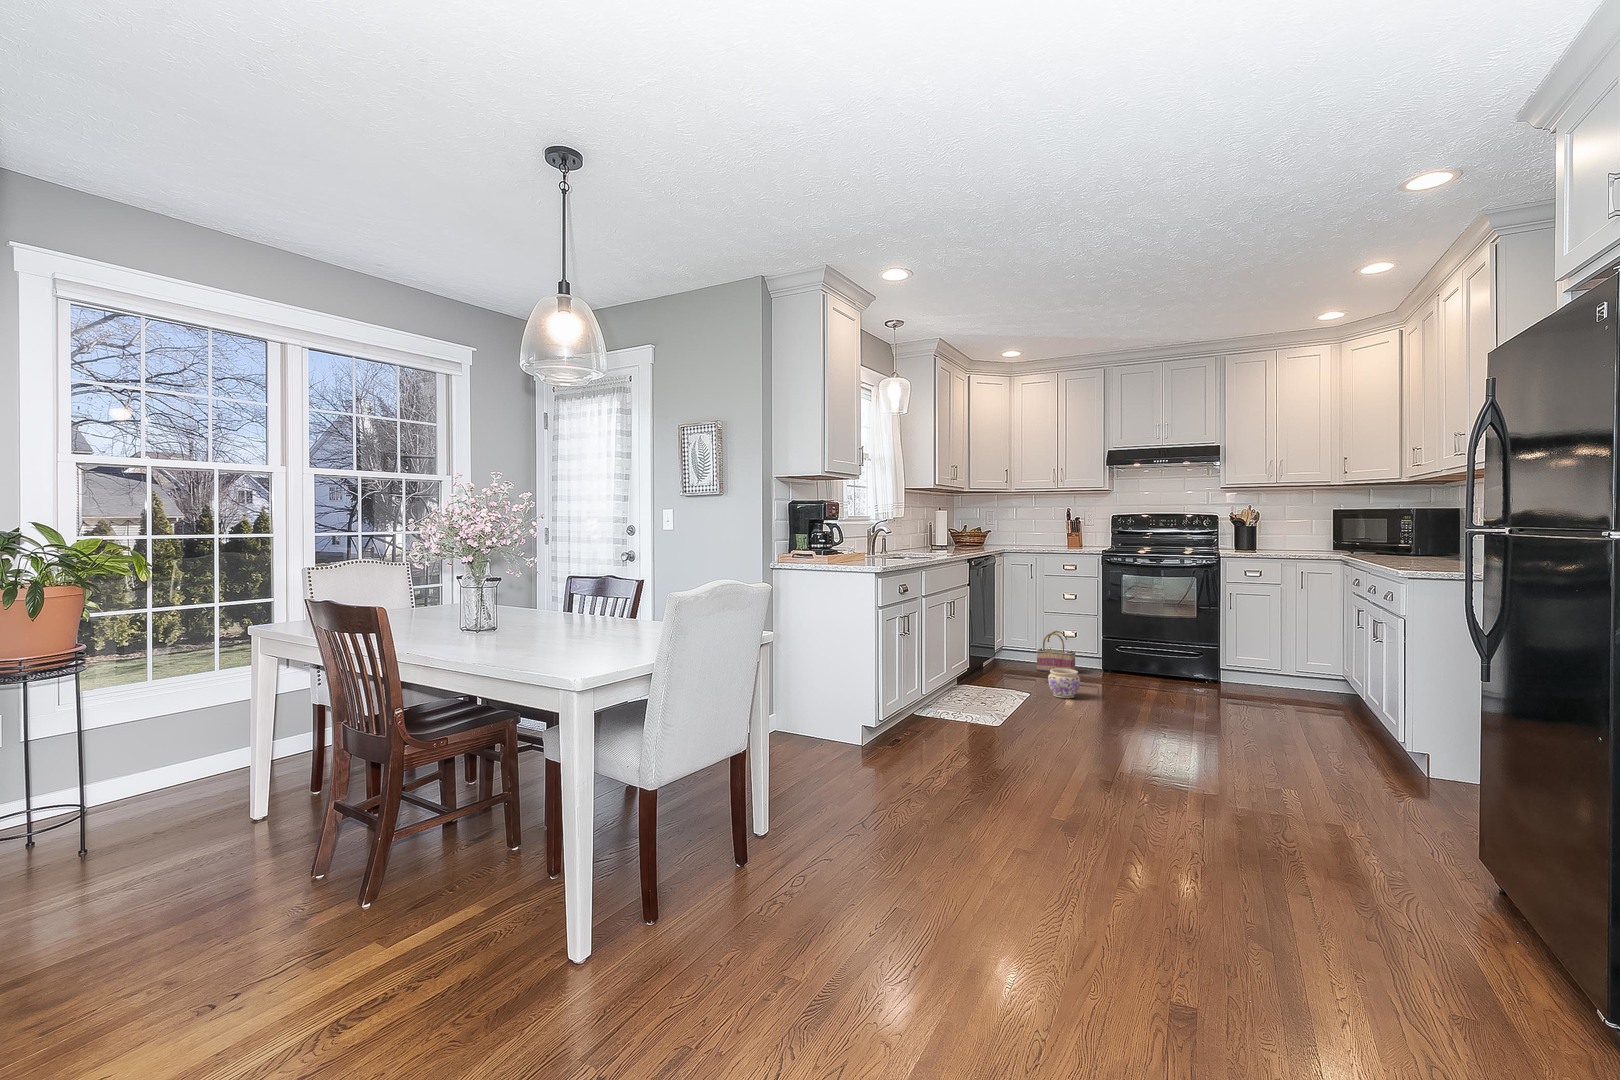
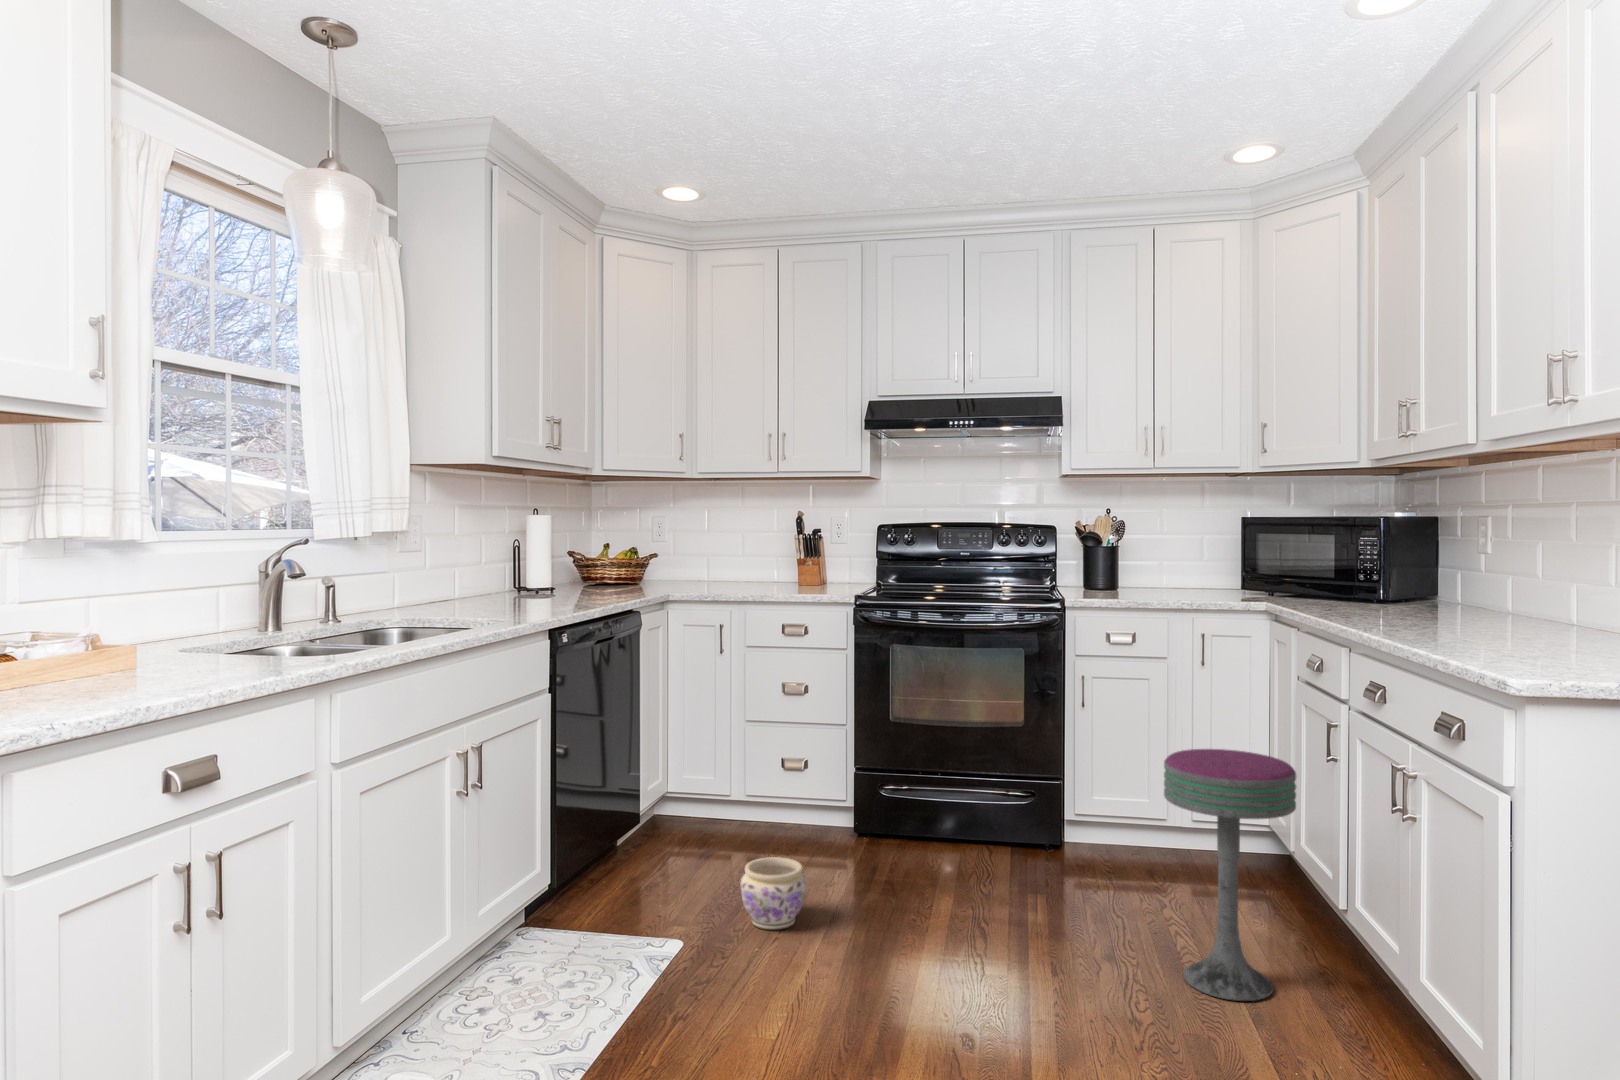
bar stool: none [1262,619,1331,732] -> present [1164,749,1296,1001]
basket: present [1036,631,1076,672] -> none [735,751,810,840]

